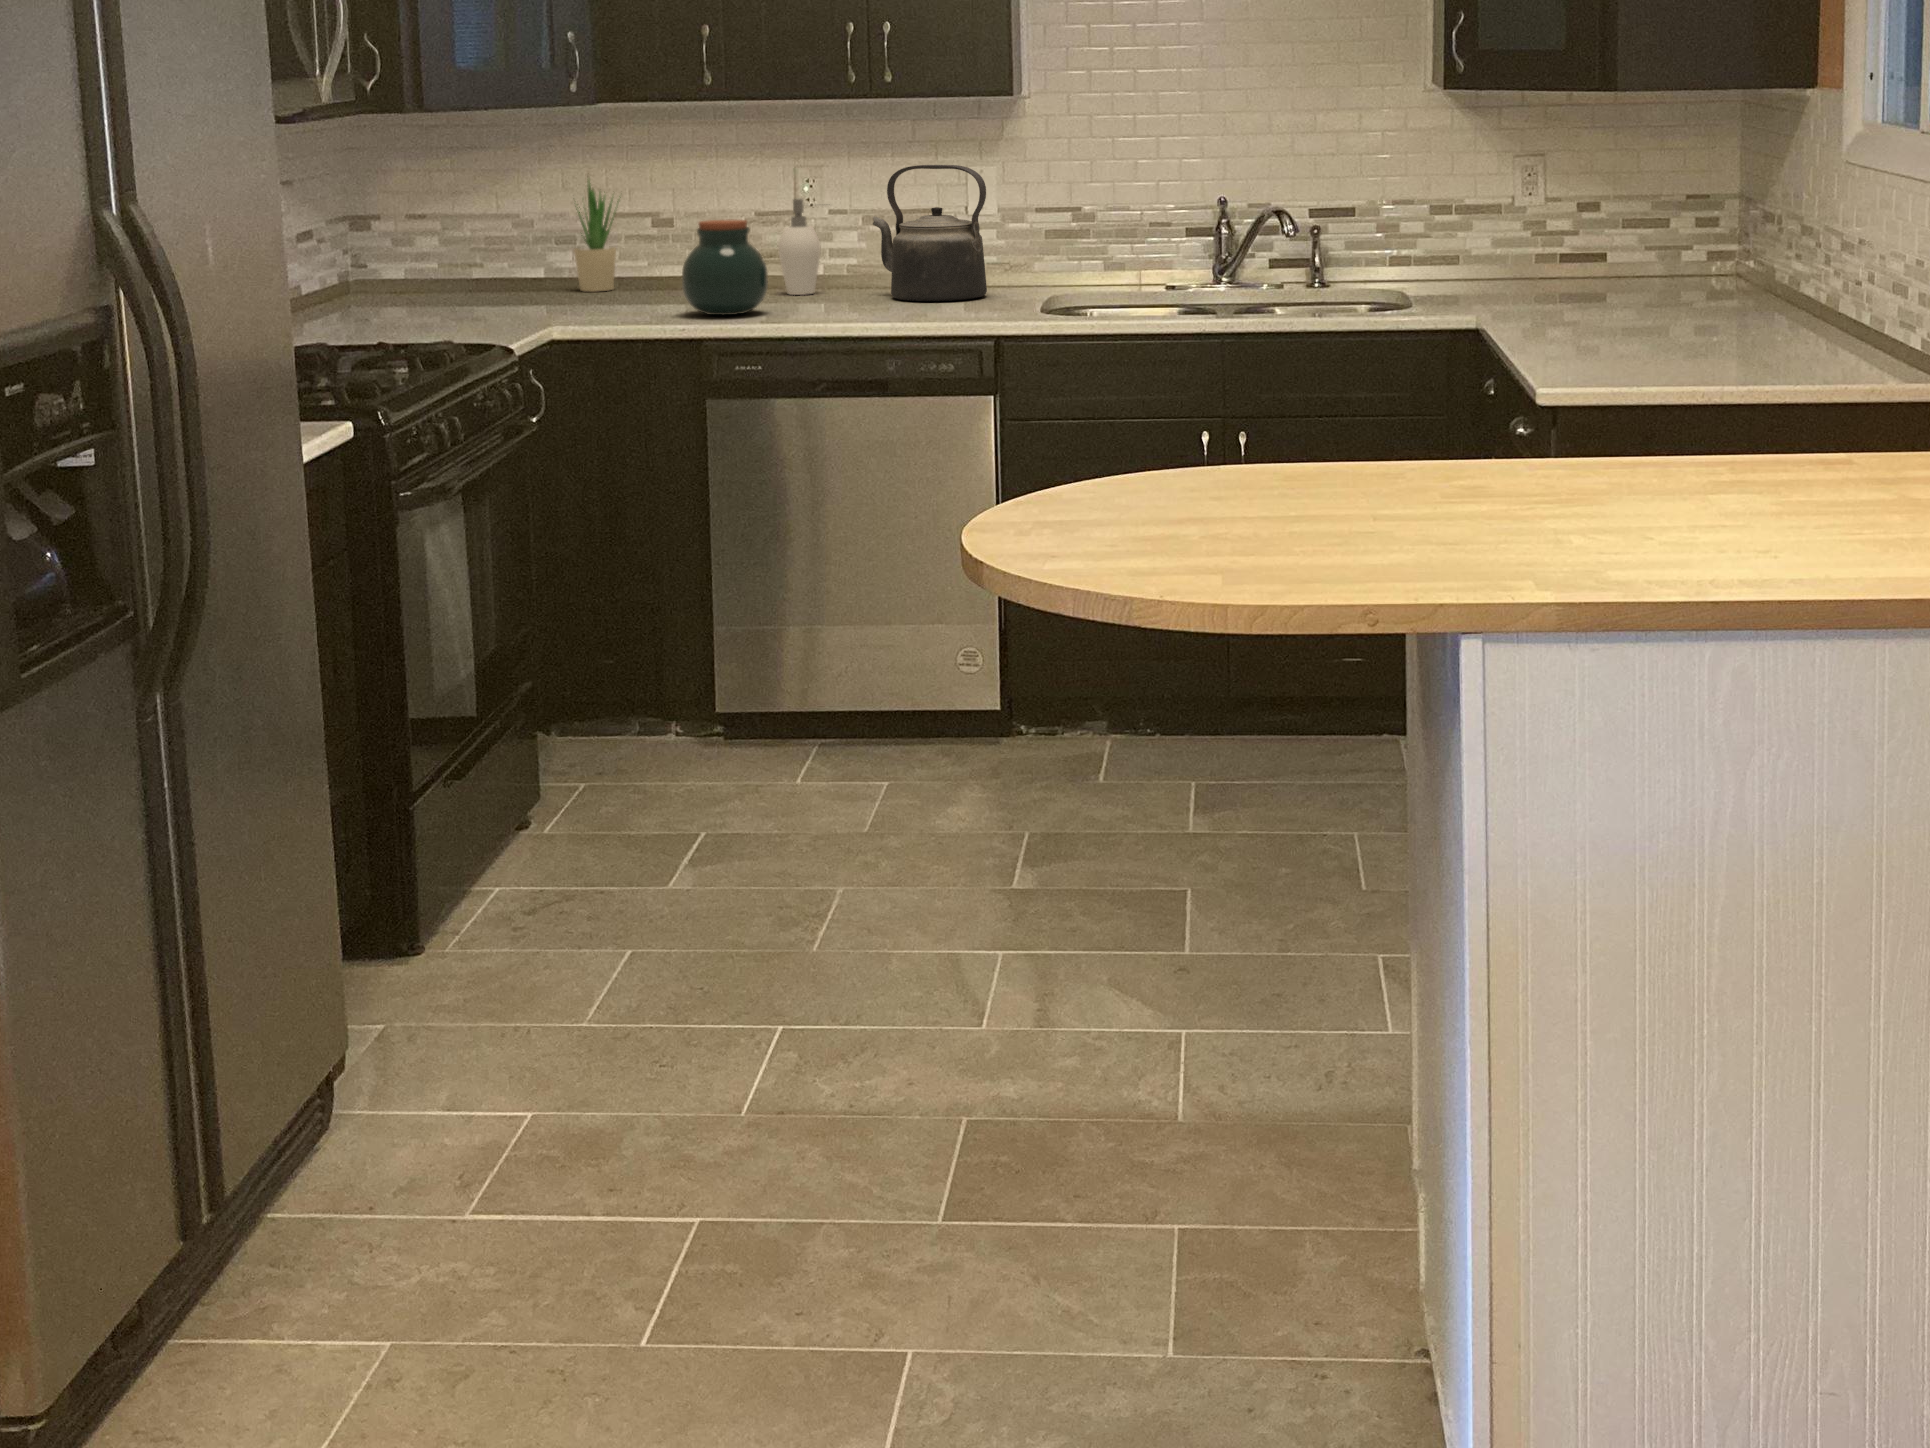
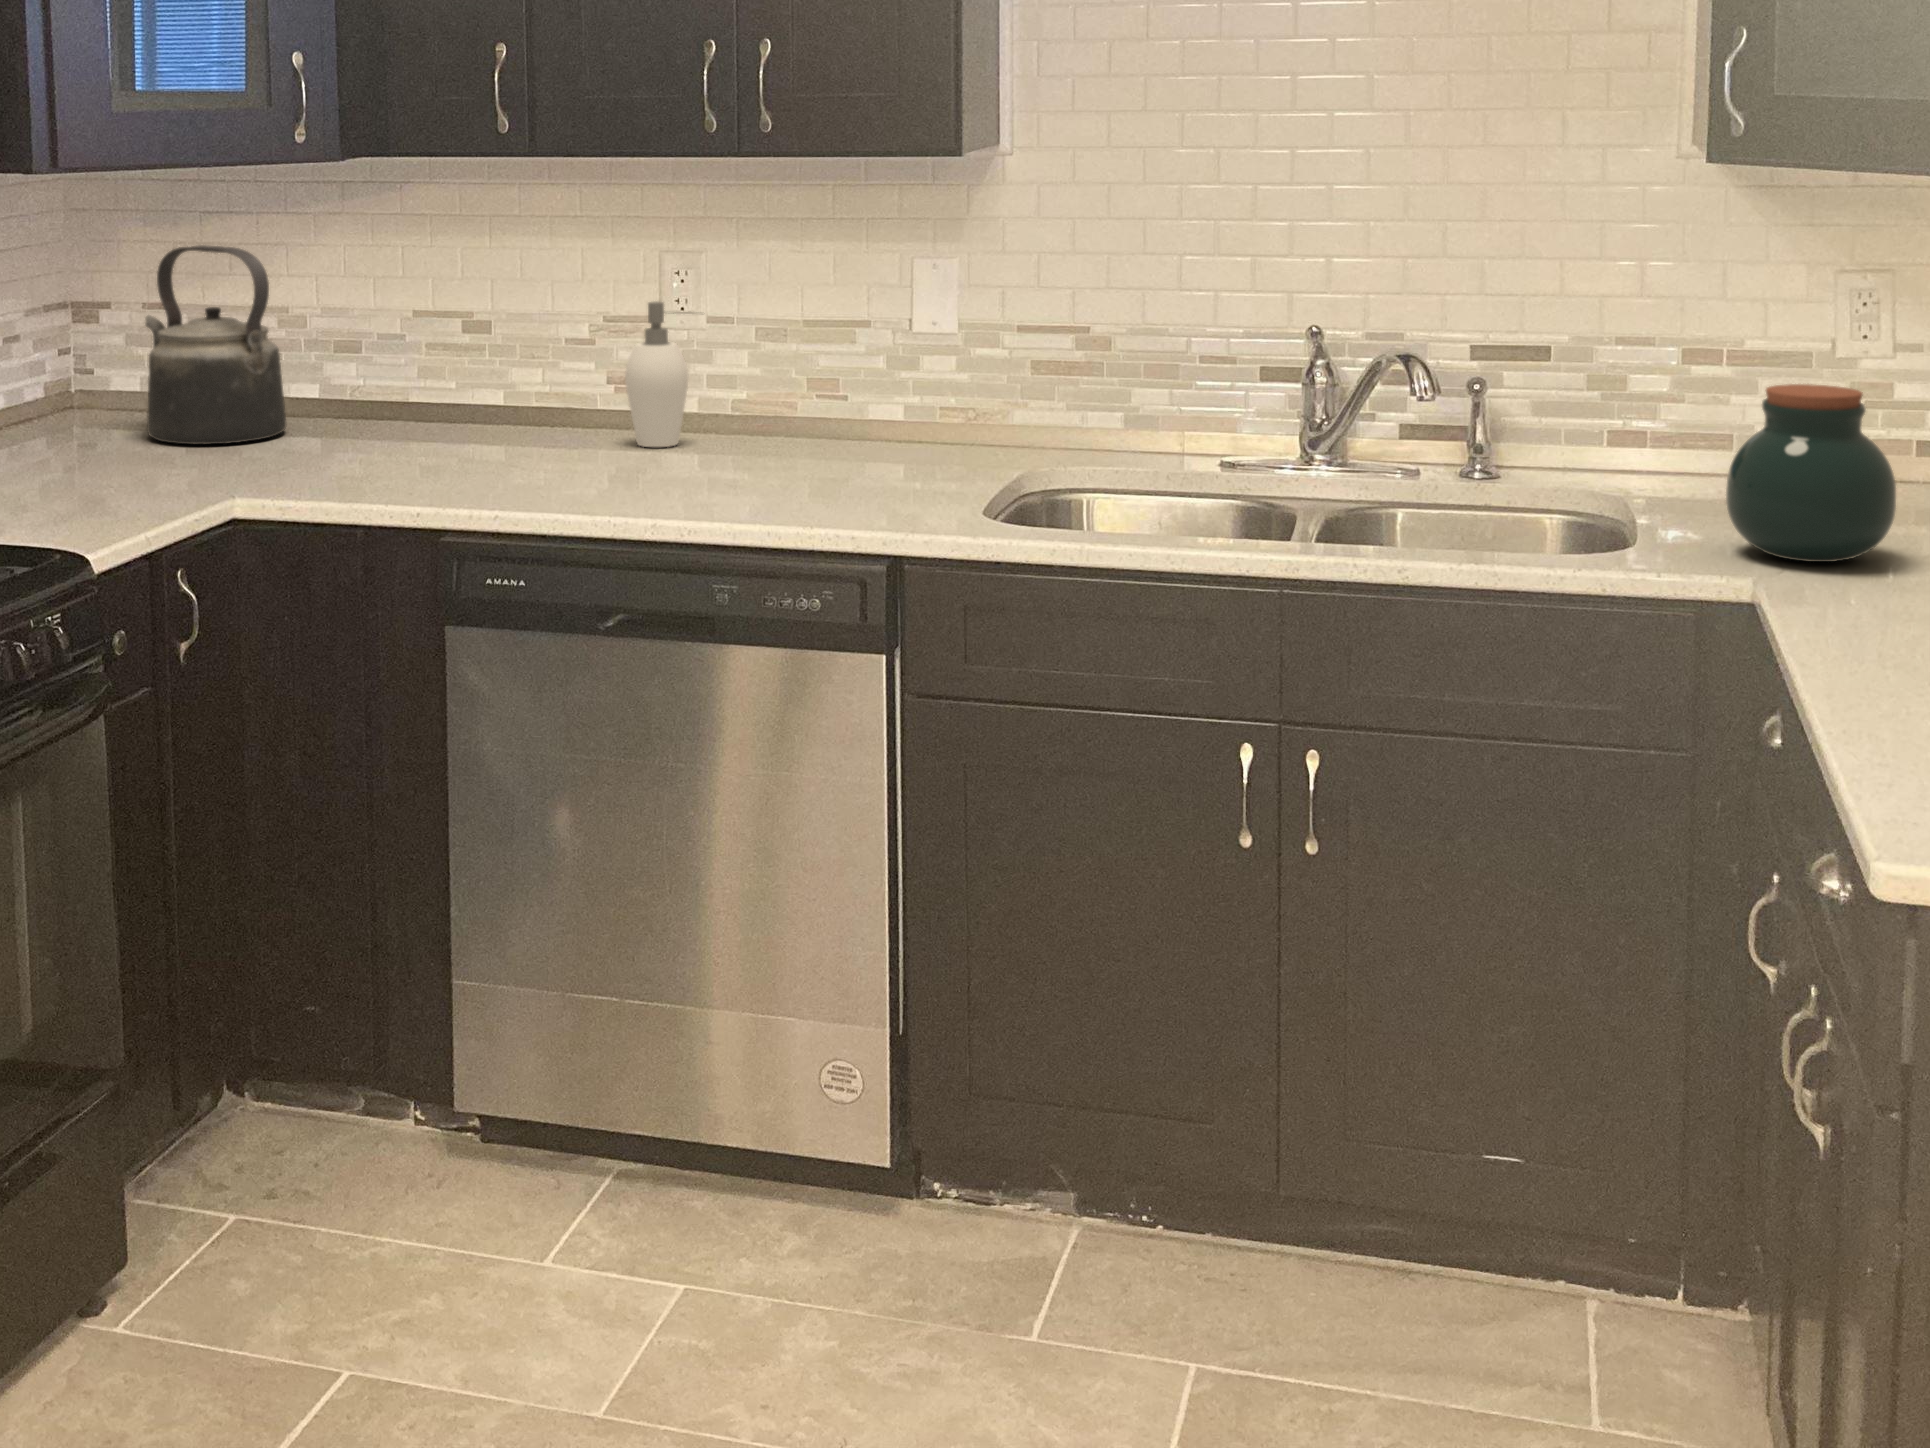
kettle: present [873,165,987,301] -> present [145,245,286,444]
potted plant: present [574,180,621,292] -> none [354,251,424,423]
jar: present [682,220,768,315] -> present [1726,384,1896,562]

